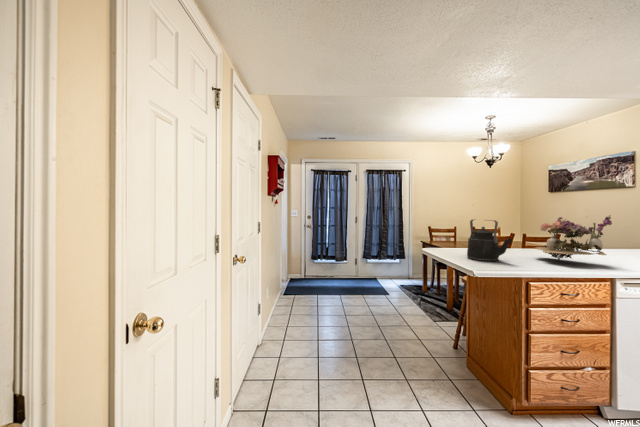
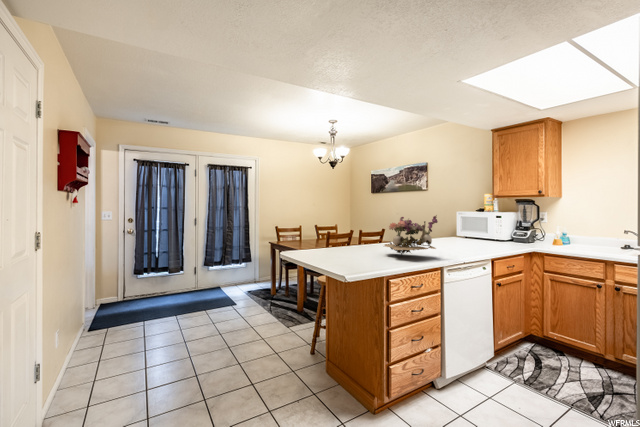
kettle: present [467,220,512,261] -> none [333,221,374,263]

